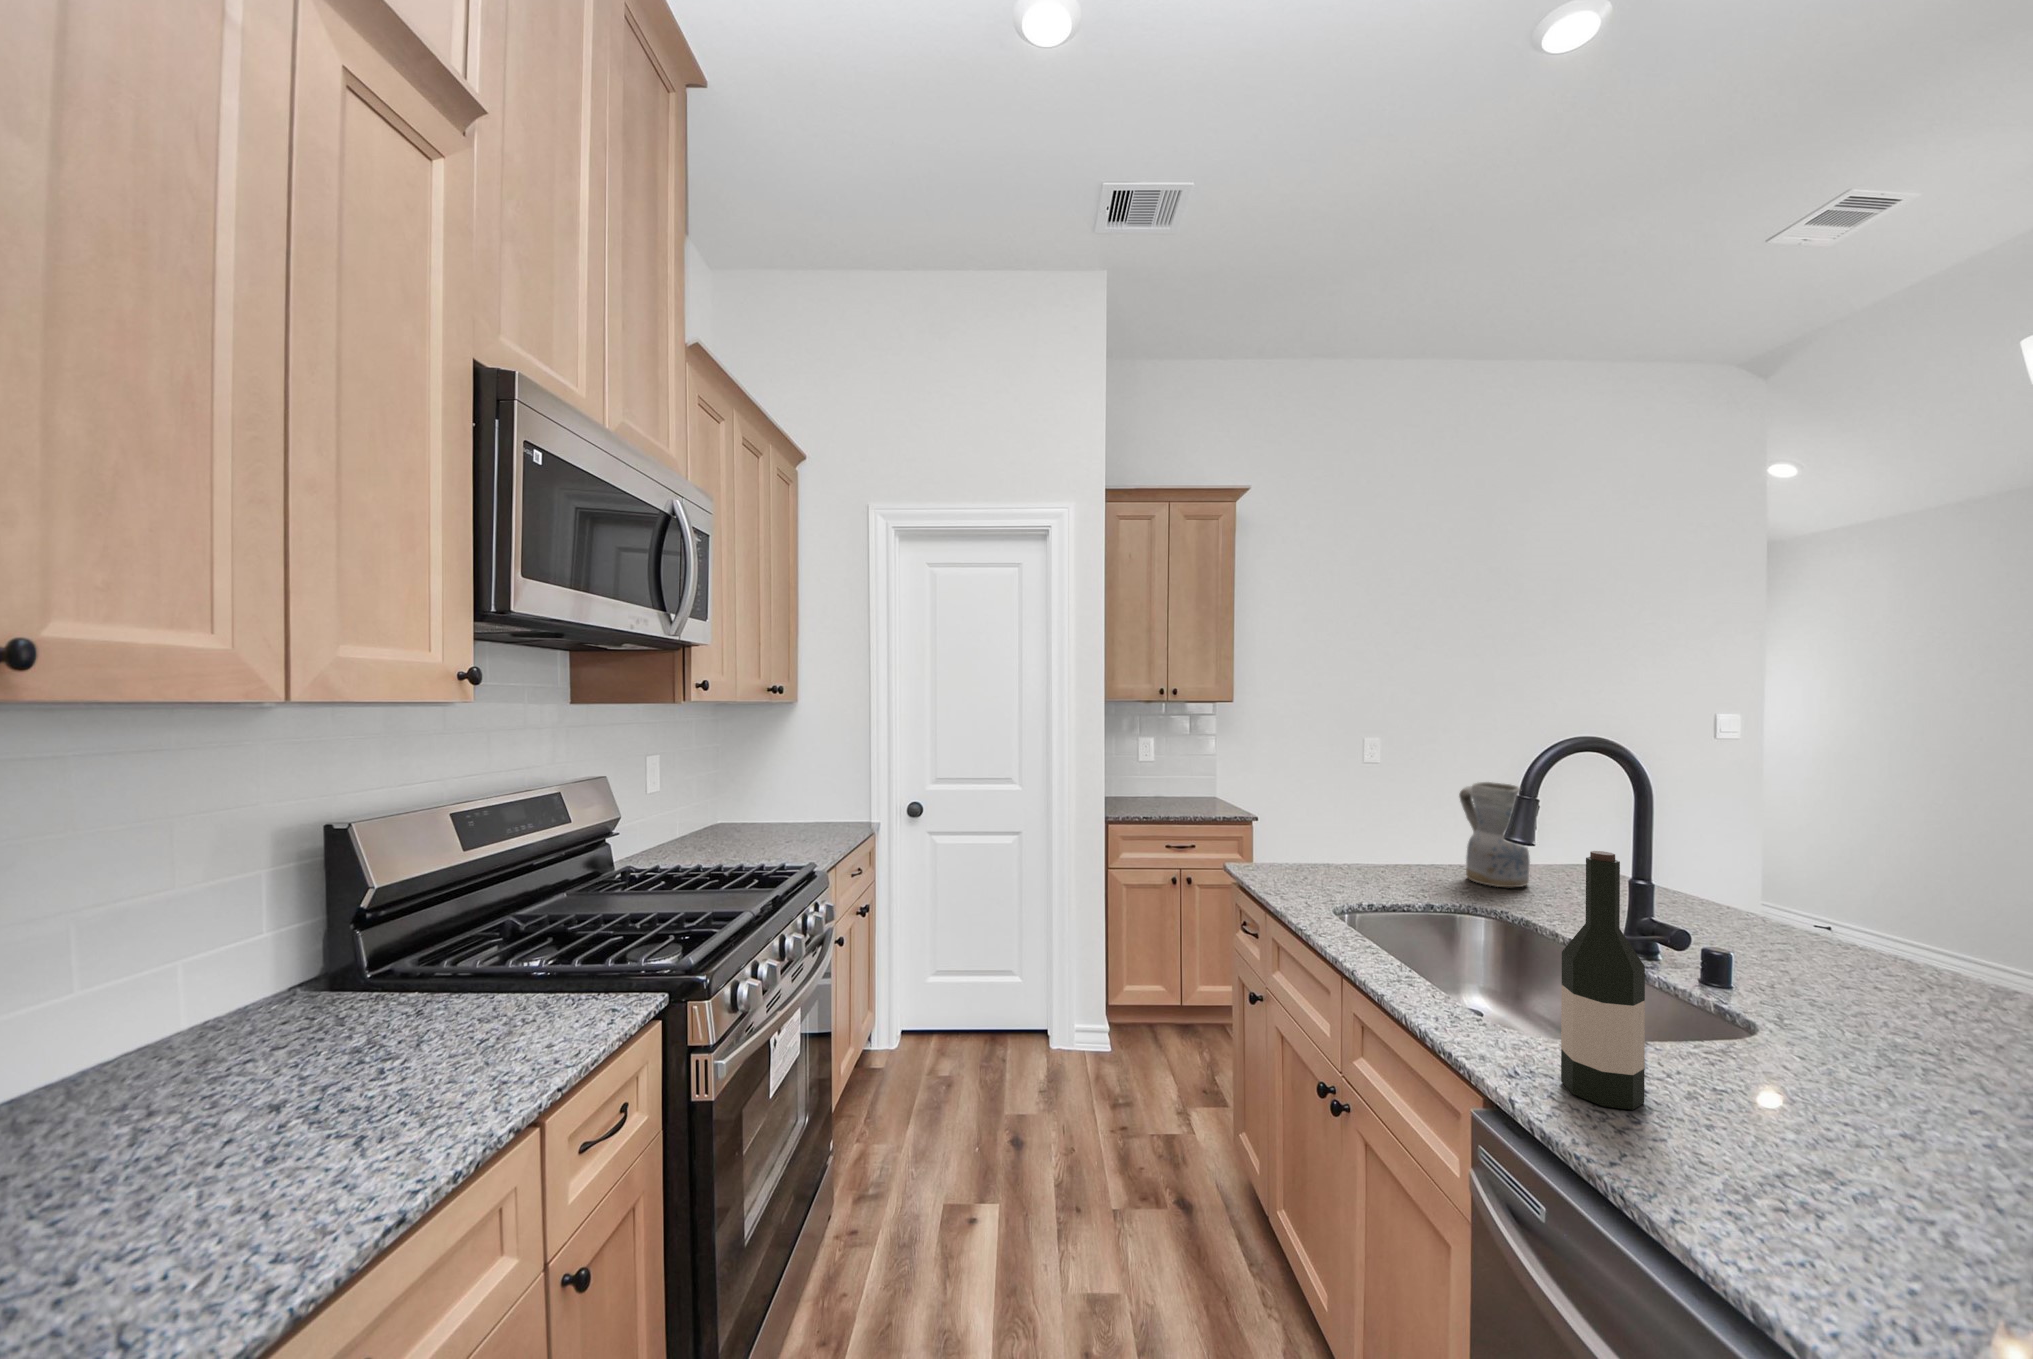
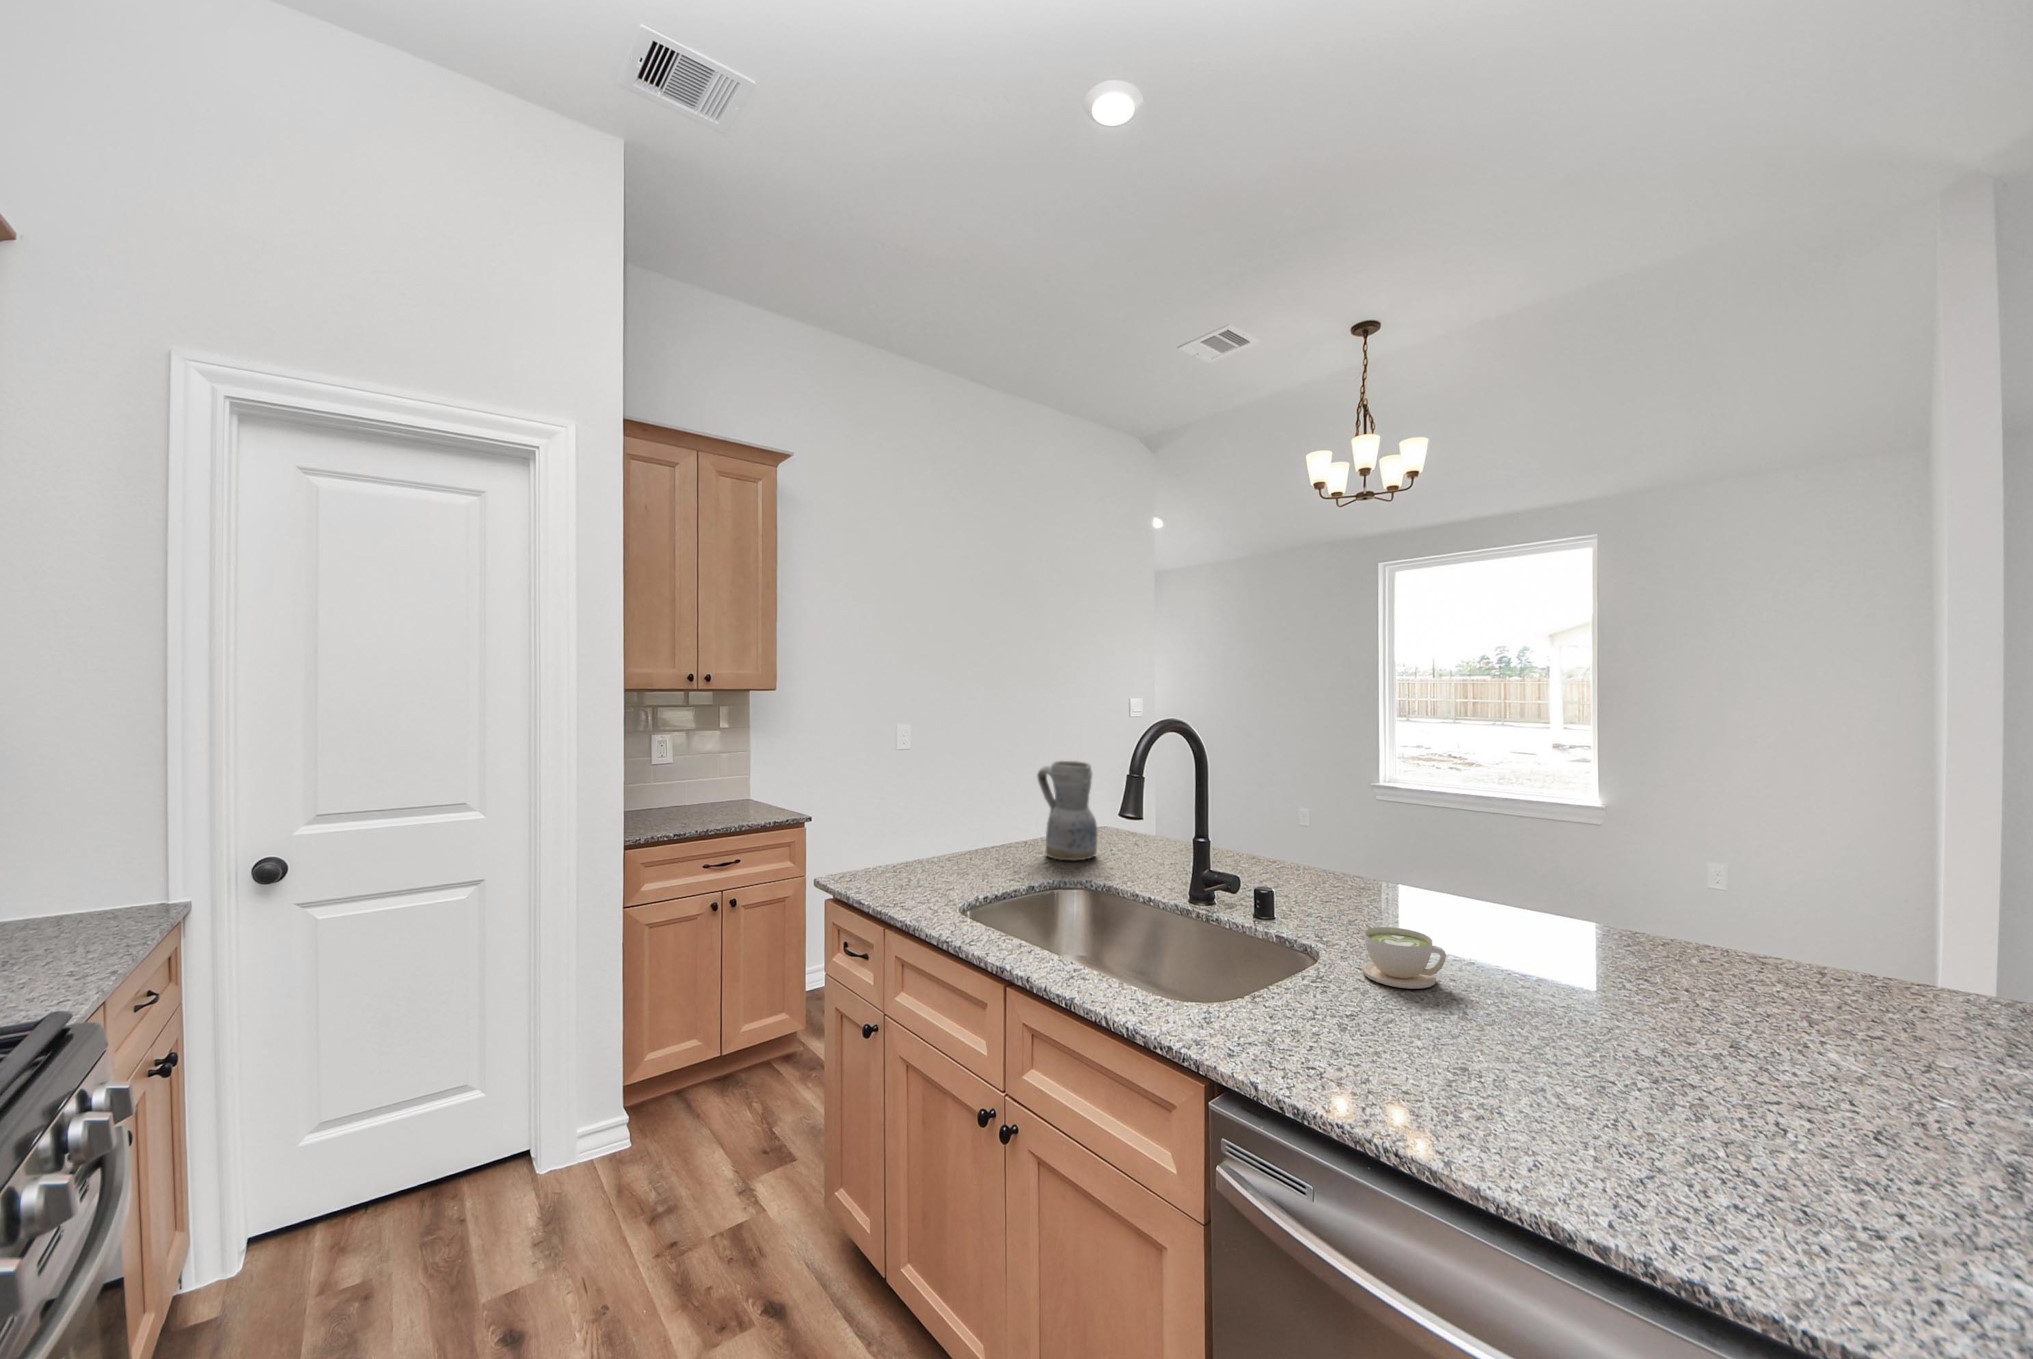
wine bottle: present [1561,851,1645,1110] -> none [1271,812,1335,1061]
coffee cup: none [1774,1011,1905,1096] -> present [1362,927,1446,989]

